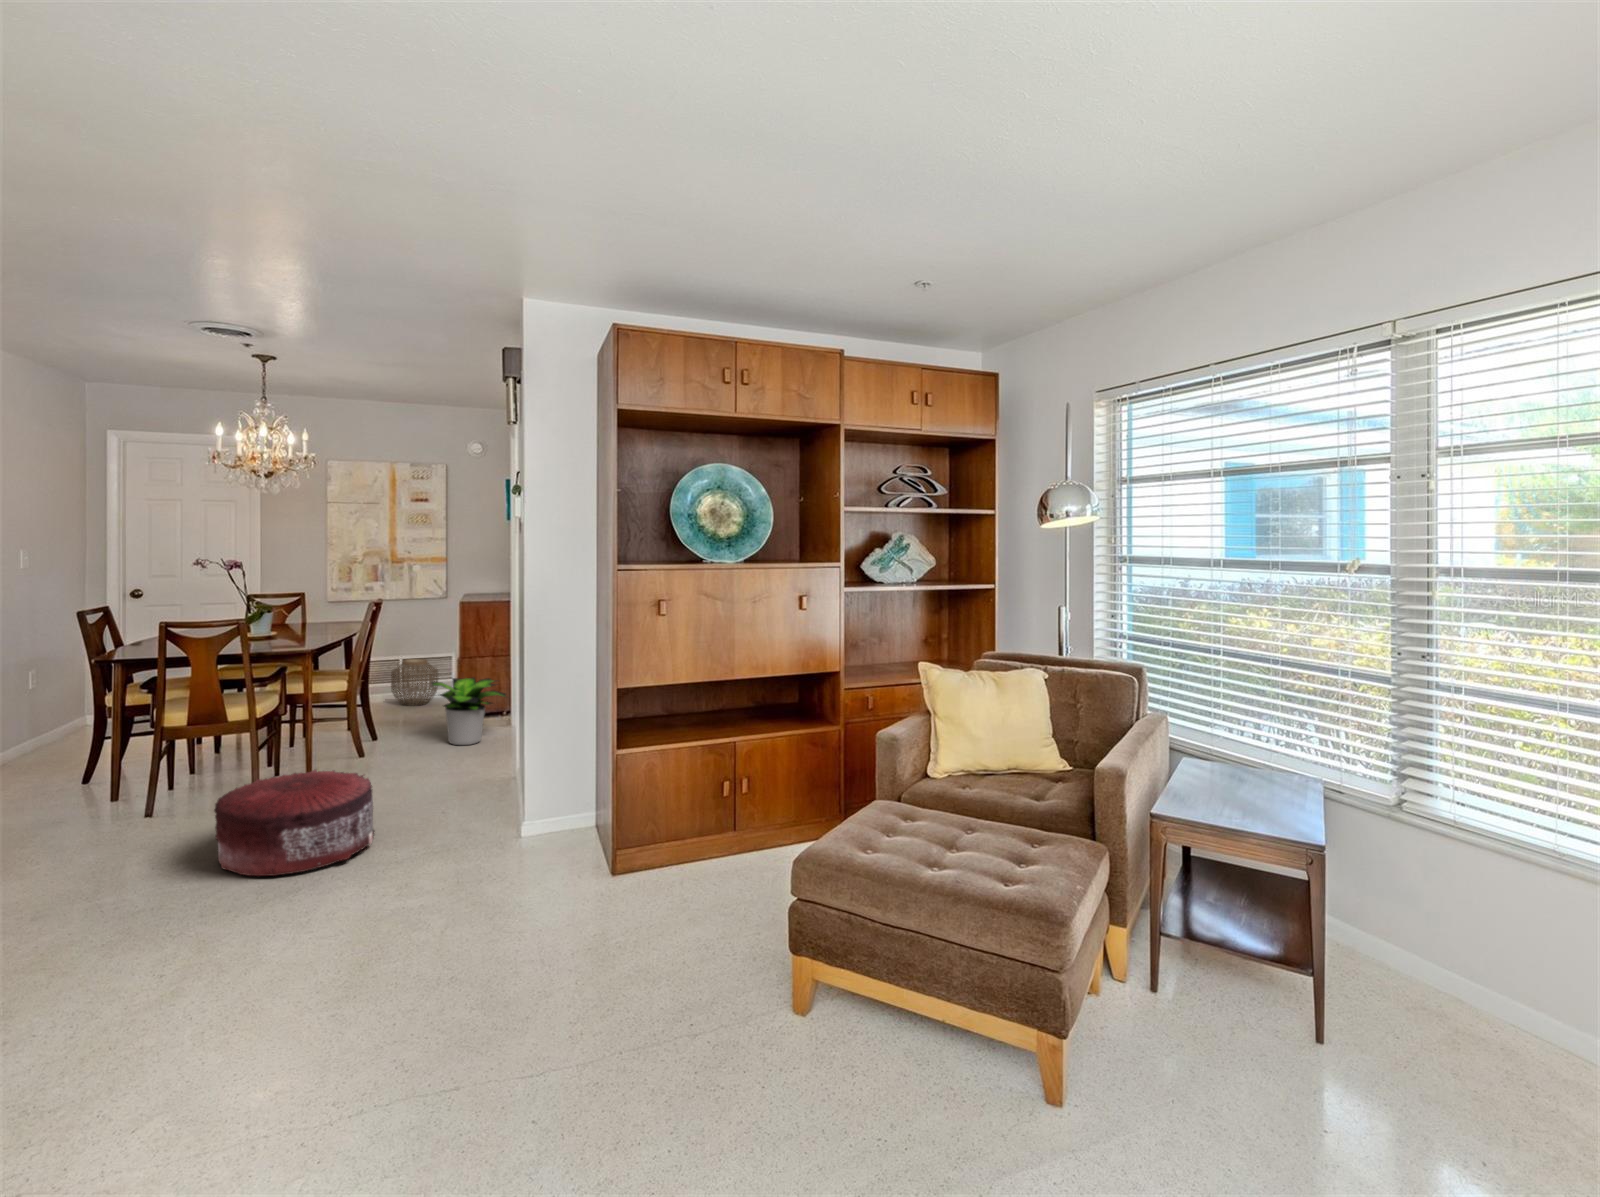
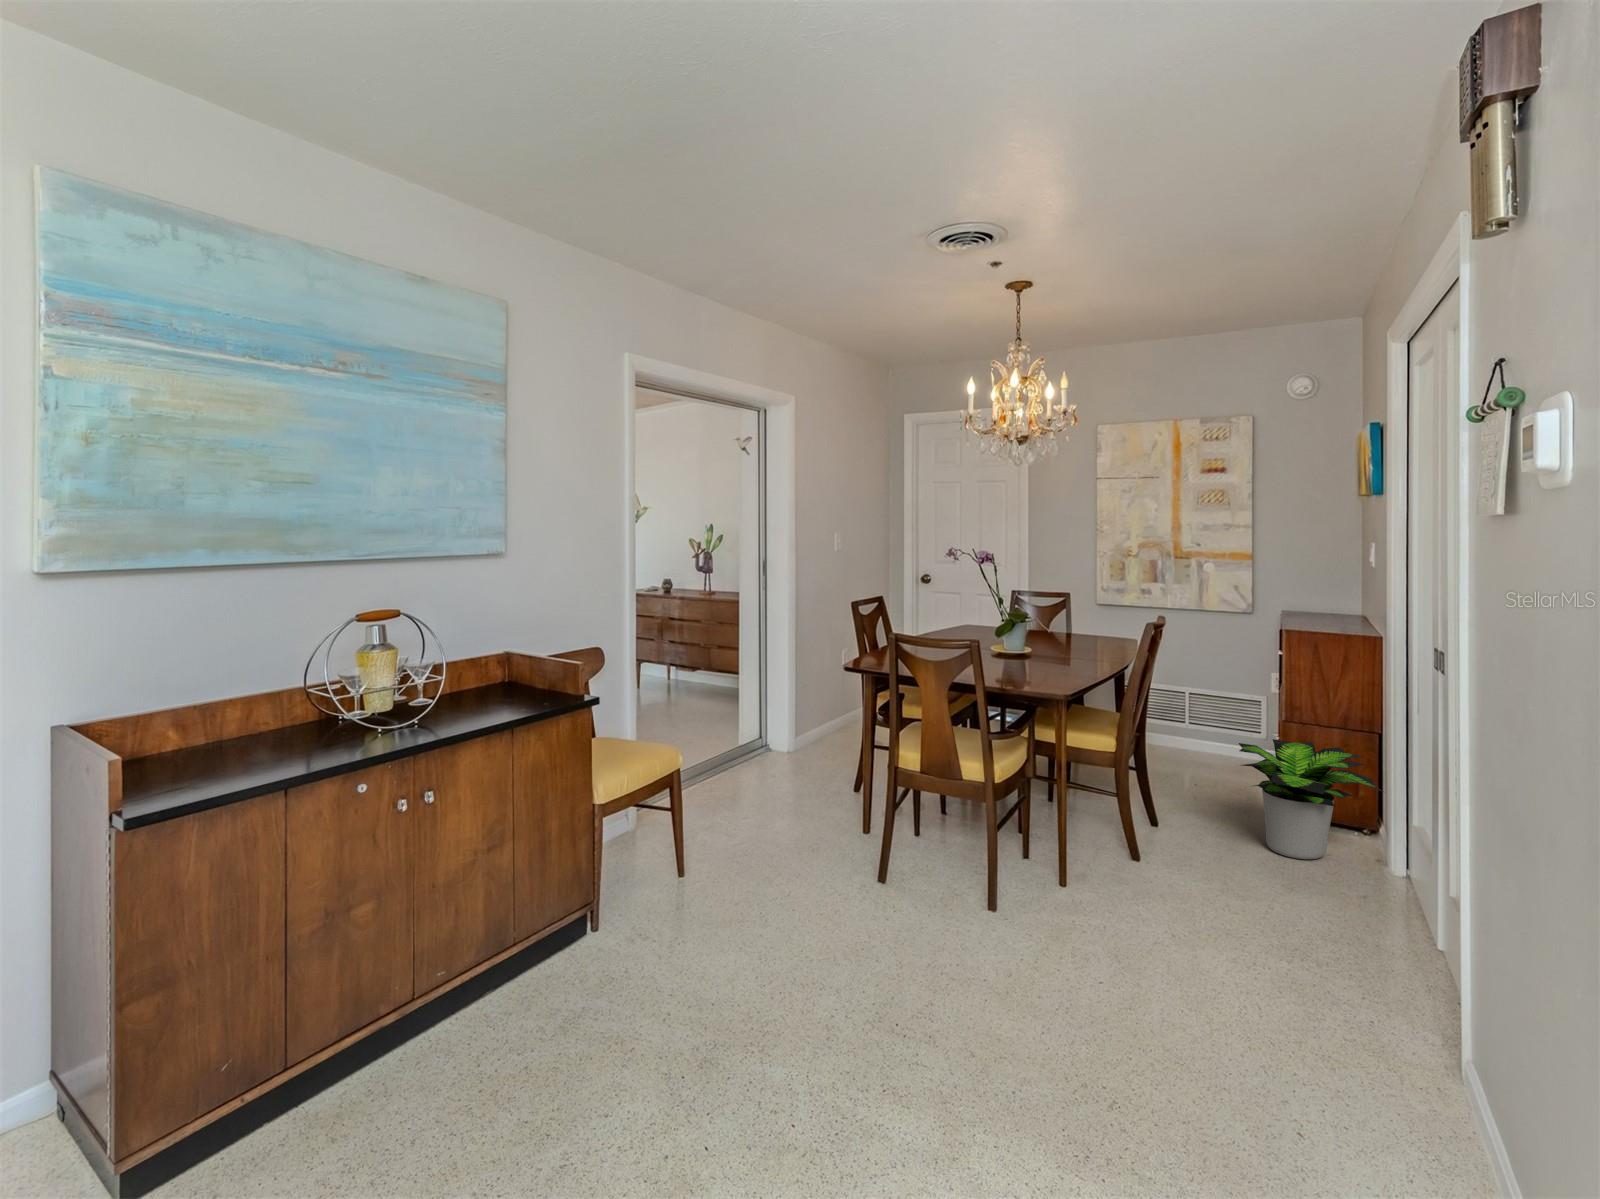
woven basket: present [391,659,438,706] -> none [1173,694,1241,763]
pouf: present [214,770,374,876] -> none [921,888,1158,1104]

